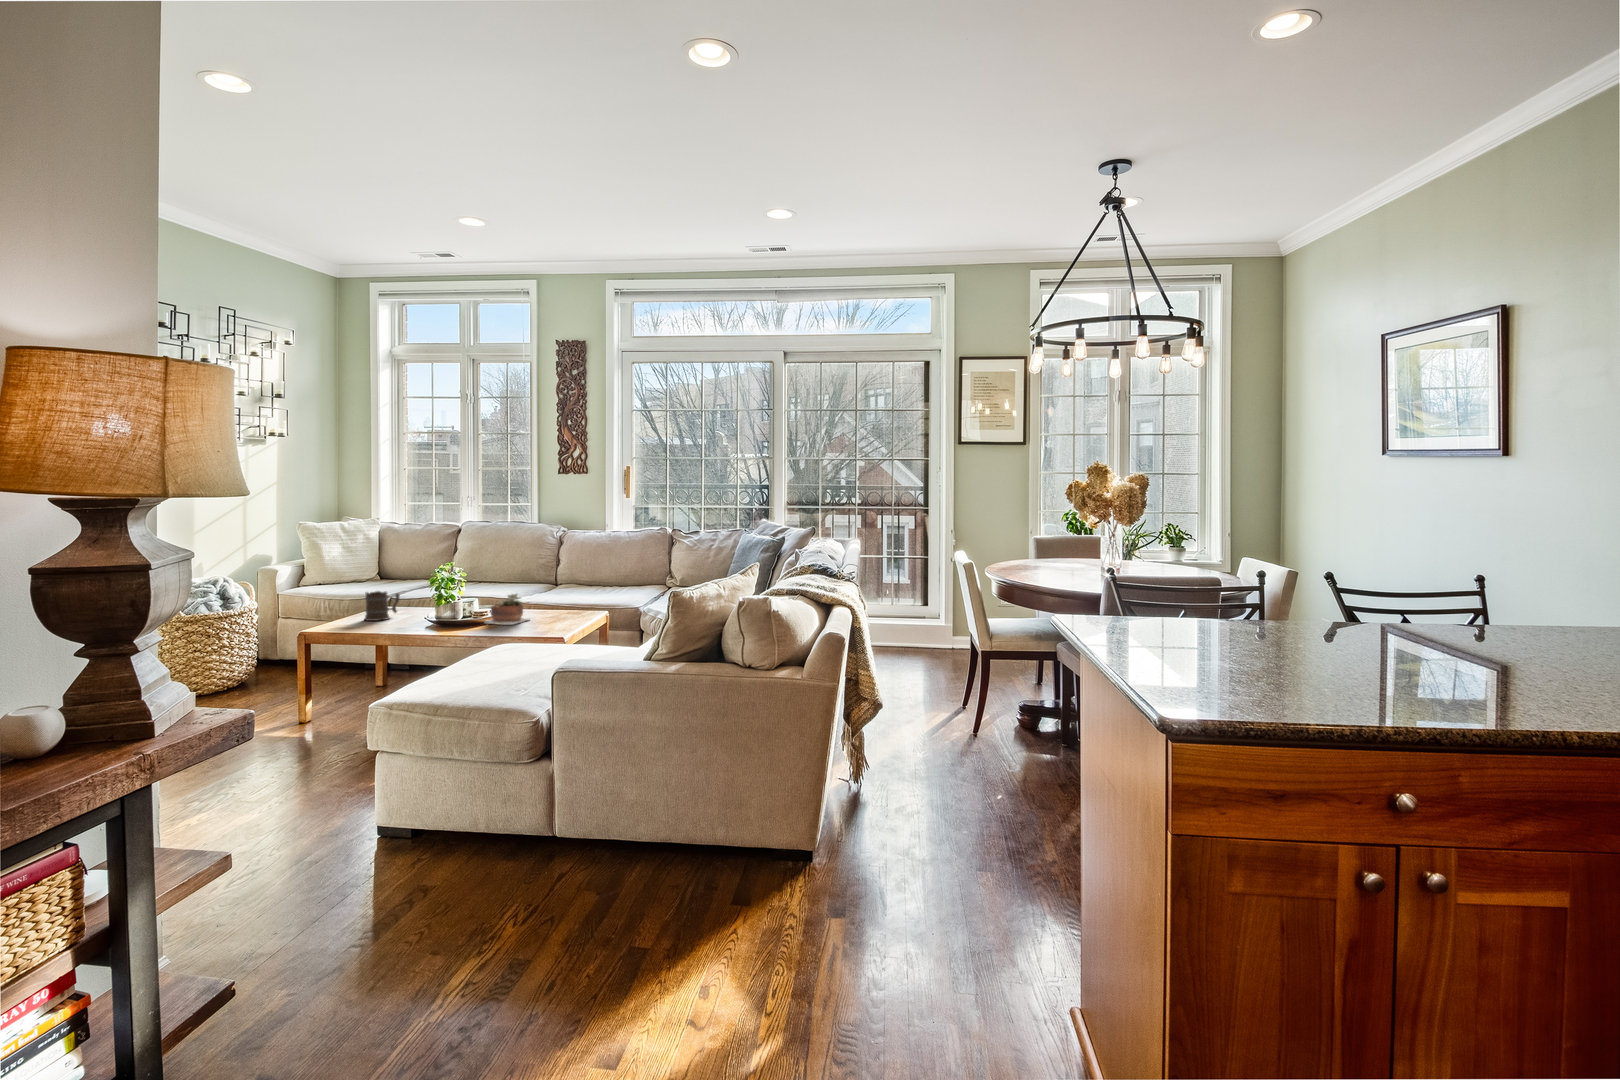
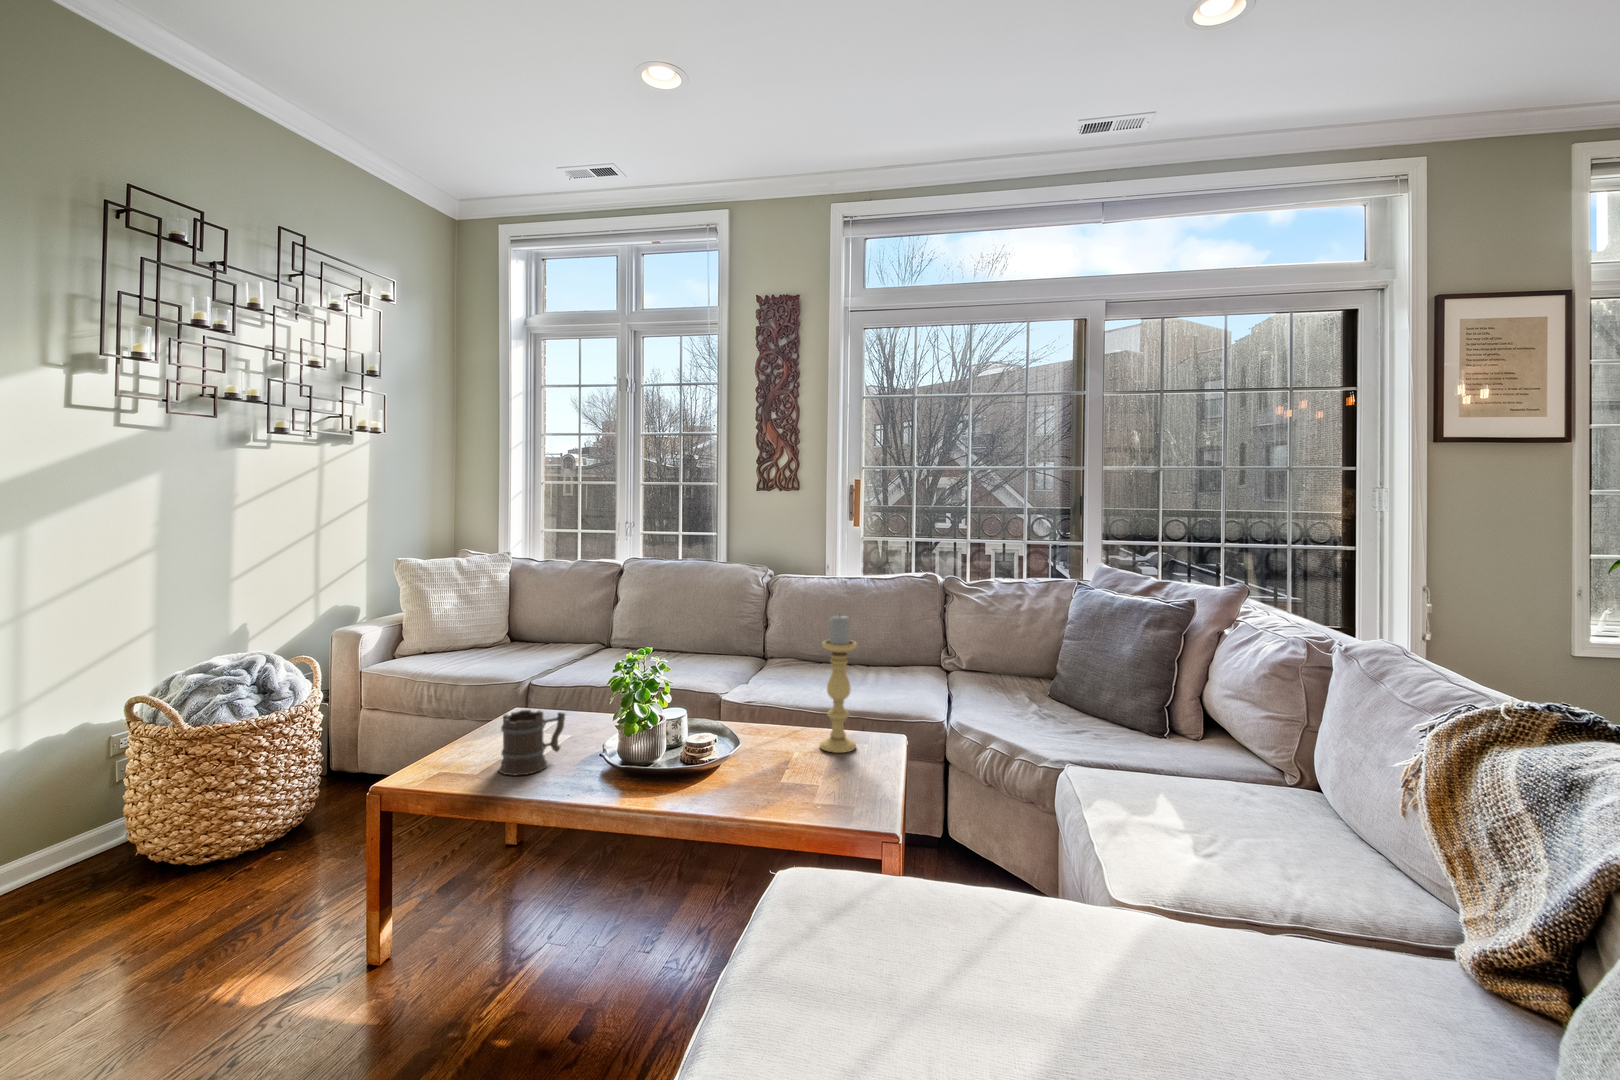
candle holder: none [538,542,558,613] -> present [820,615,857,753]
succulent plant: present [485,594,529,625] -> none [746,727,830,805]

